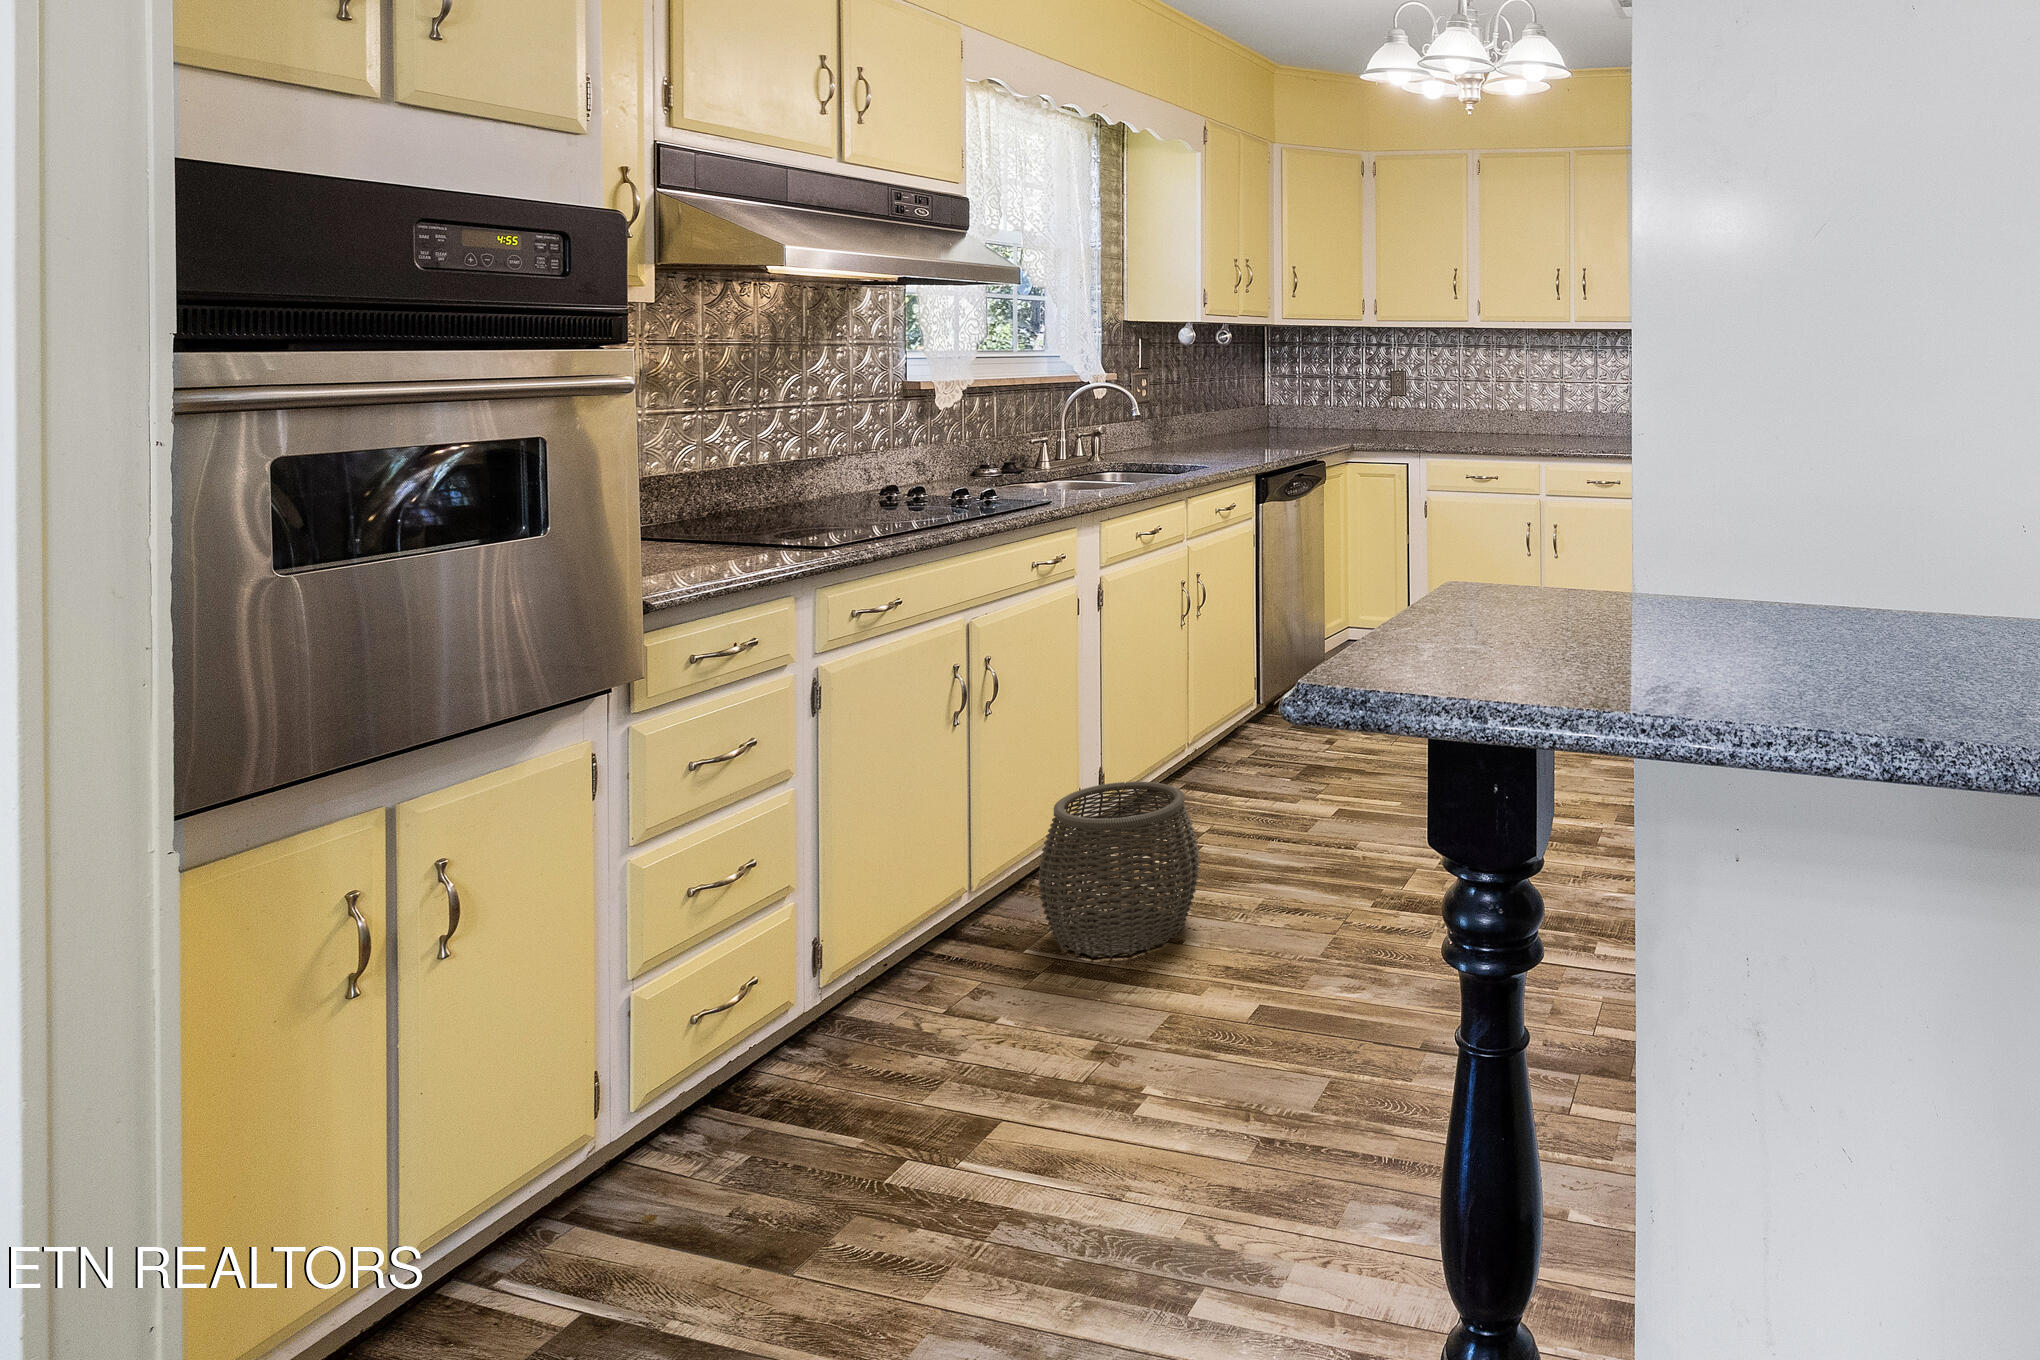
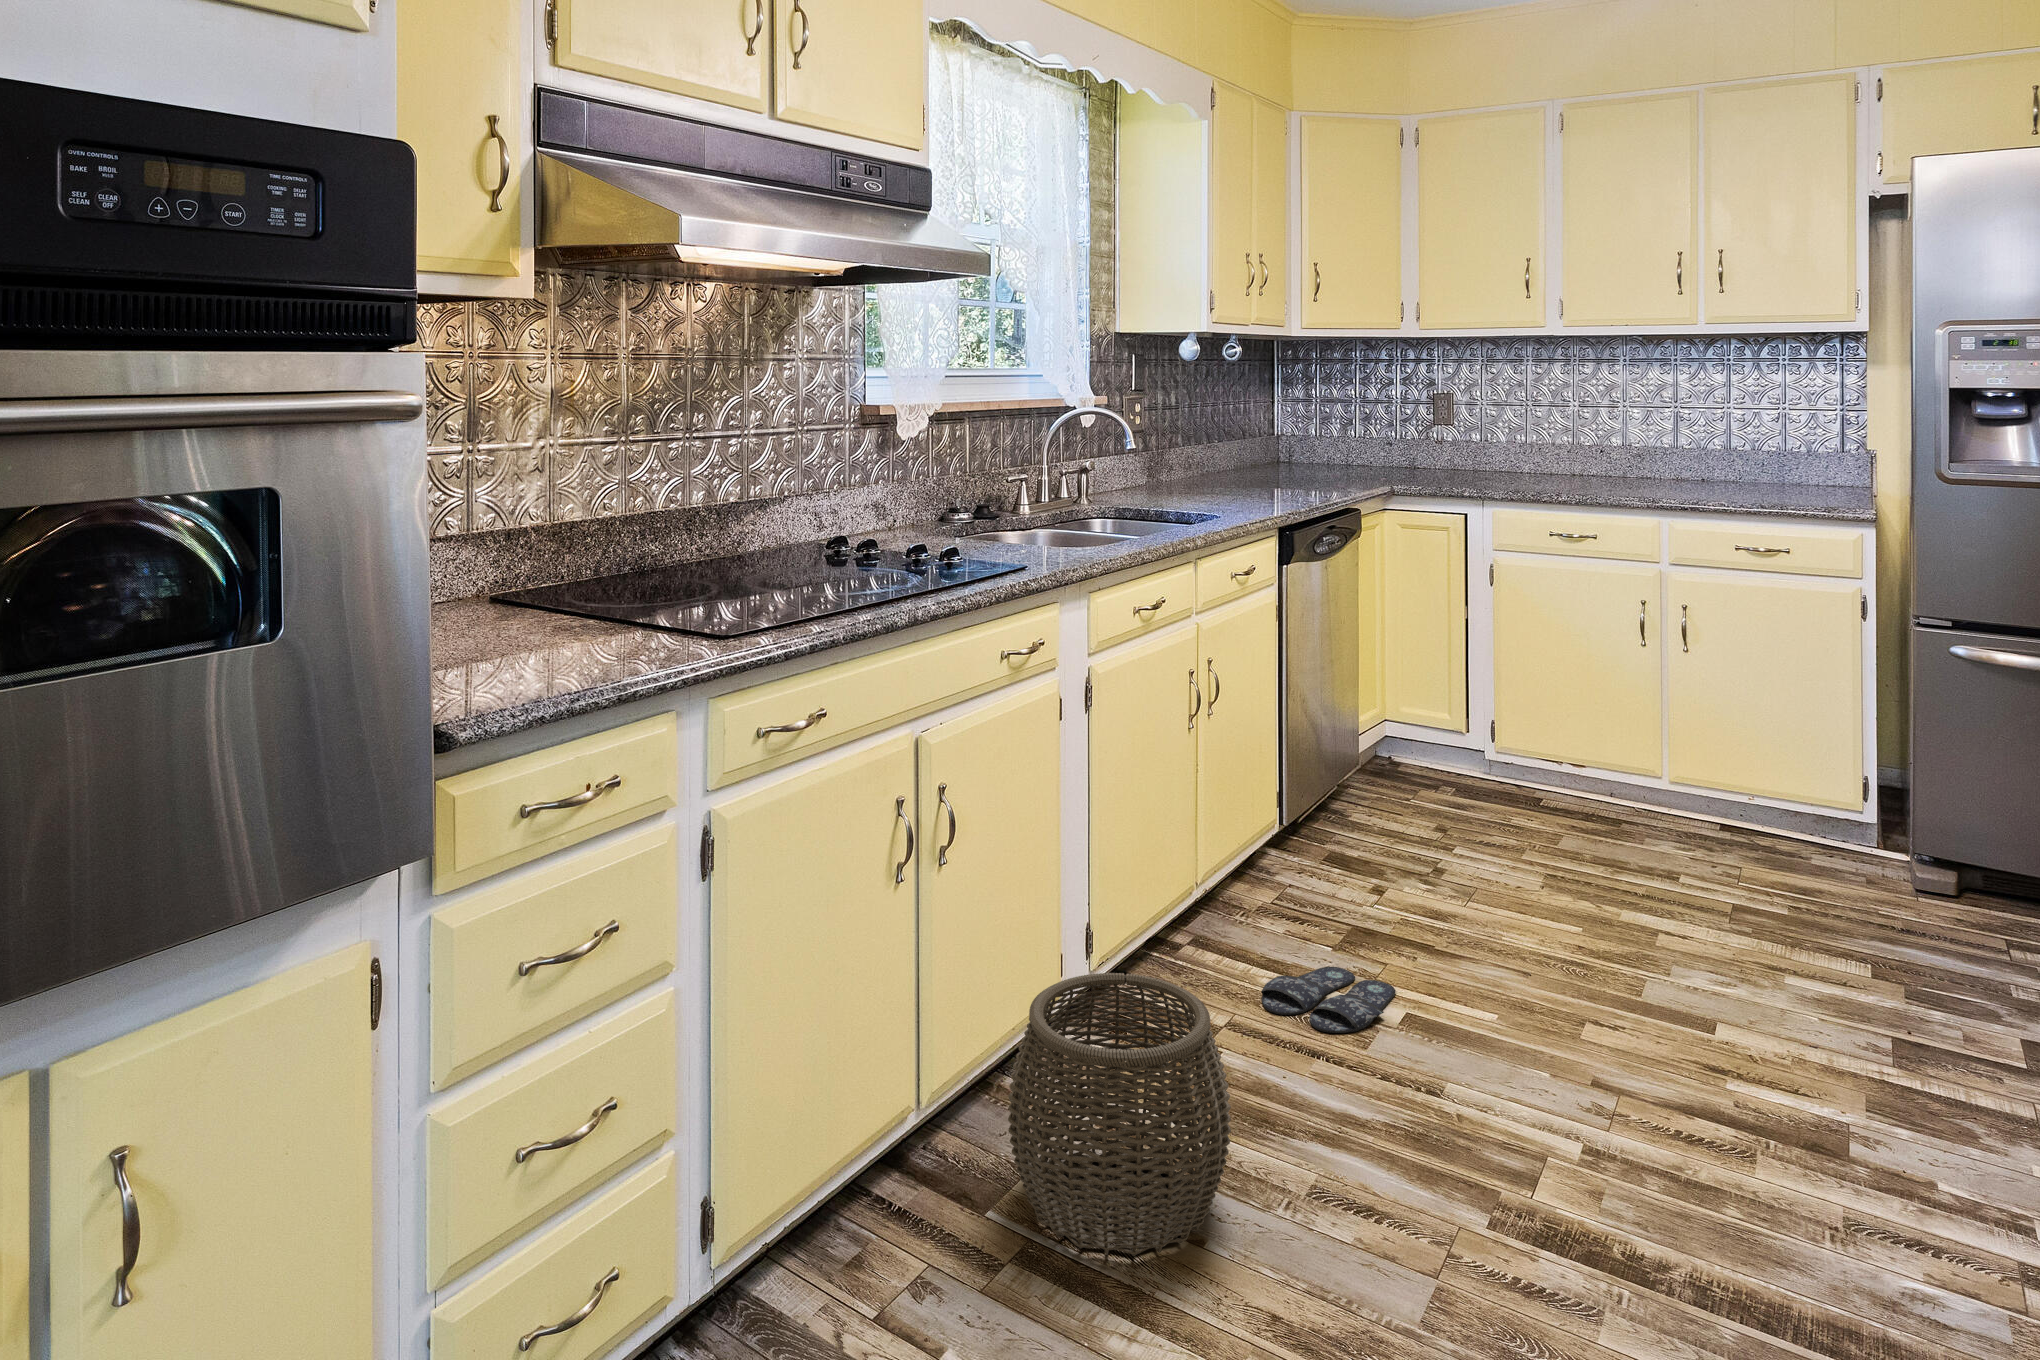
slippers: none [1233,792,1332,828] -> present [1261,967,1396,1033]

